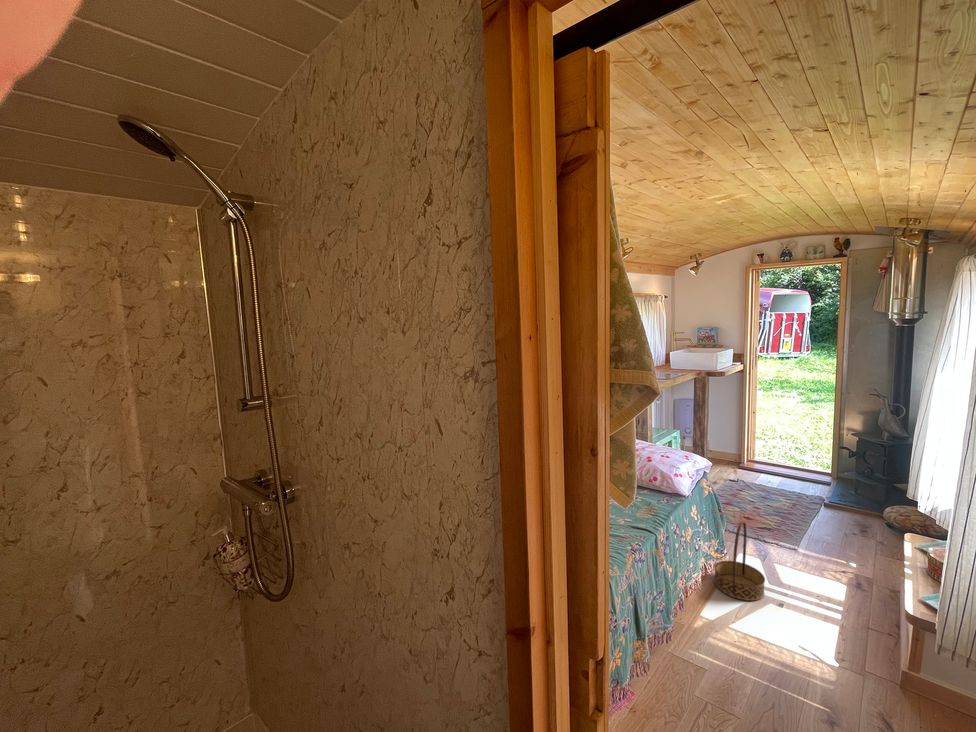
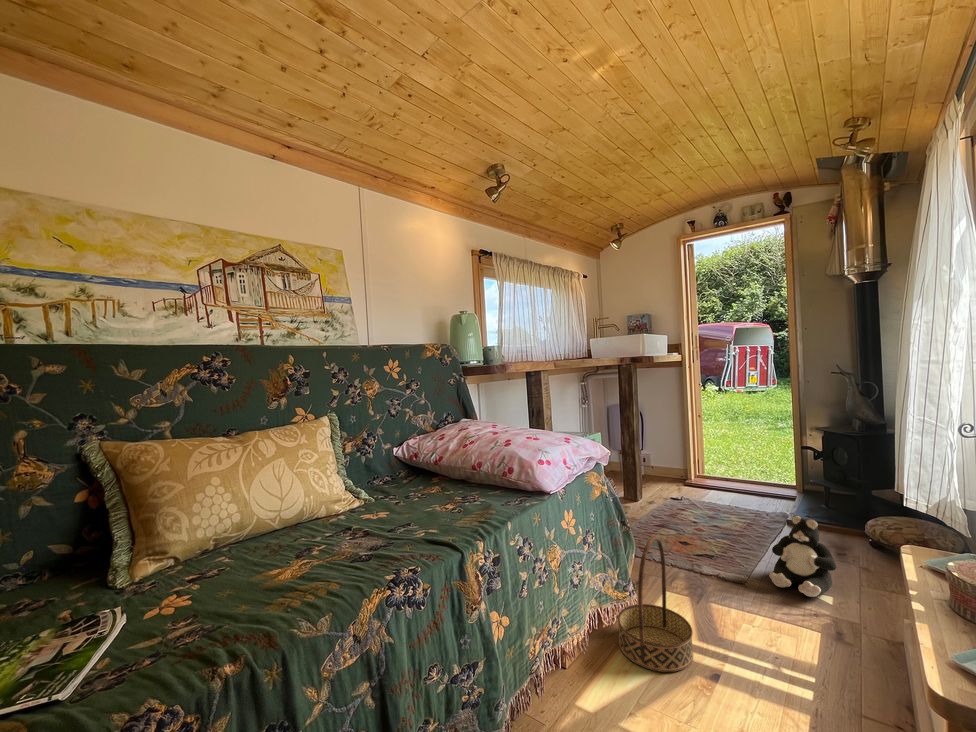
plush toy: none [812,506,861,560] -> present [769,515,836,597]

